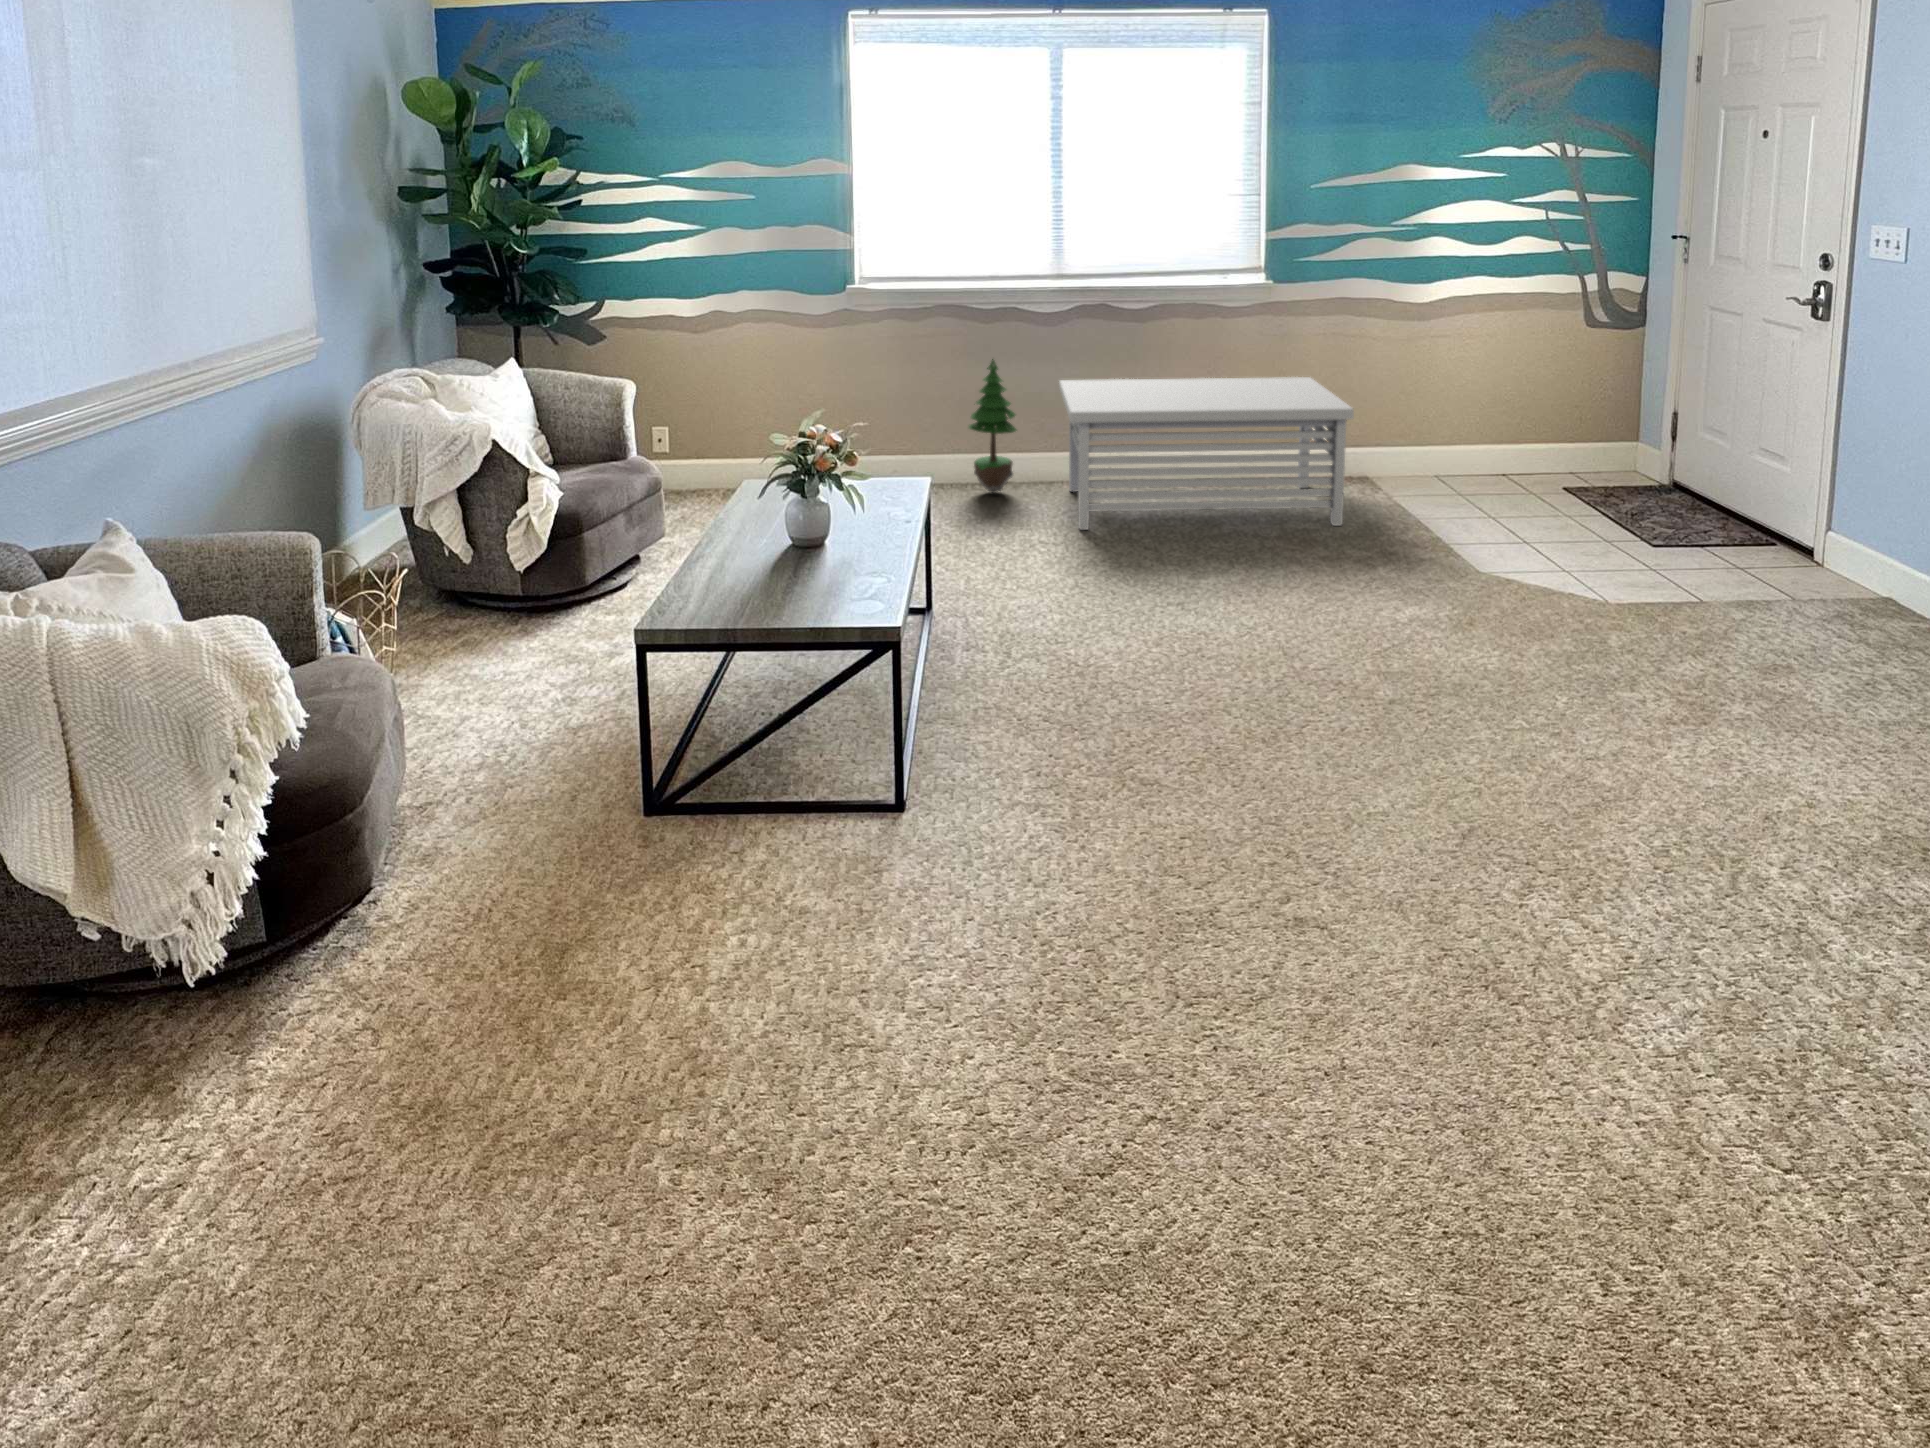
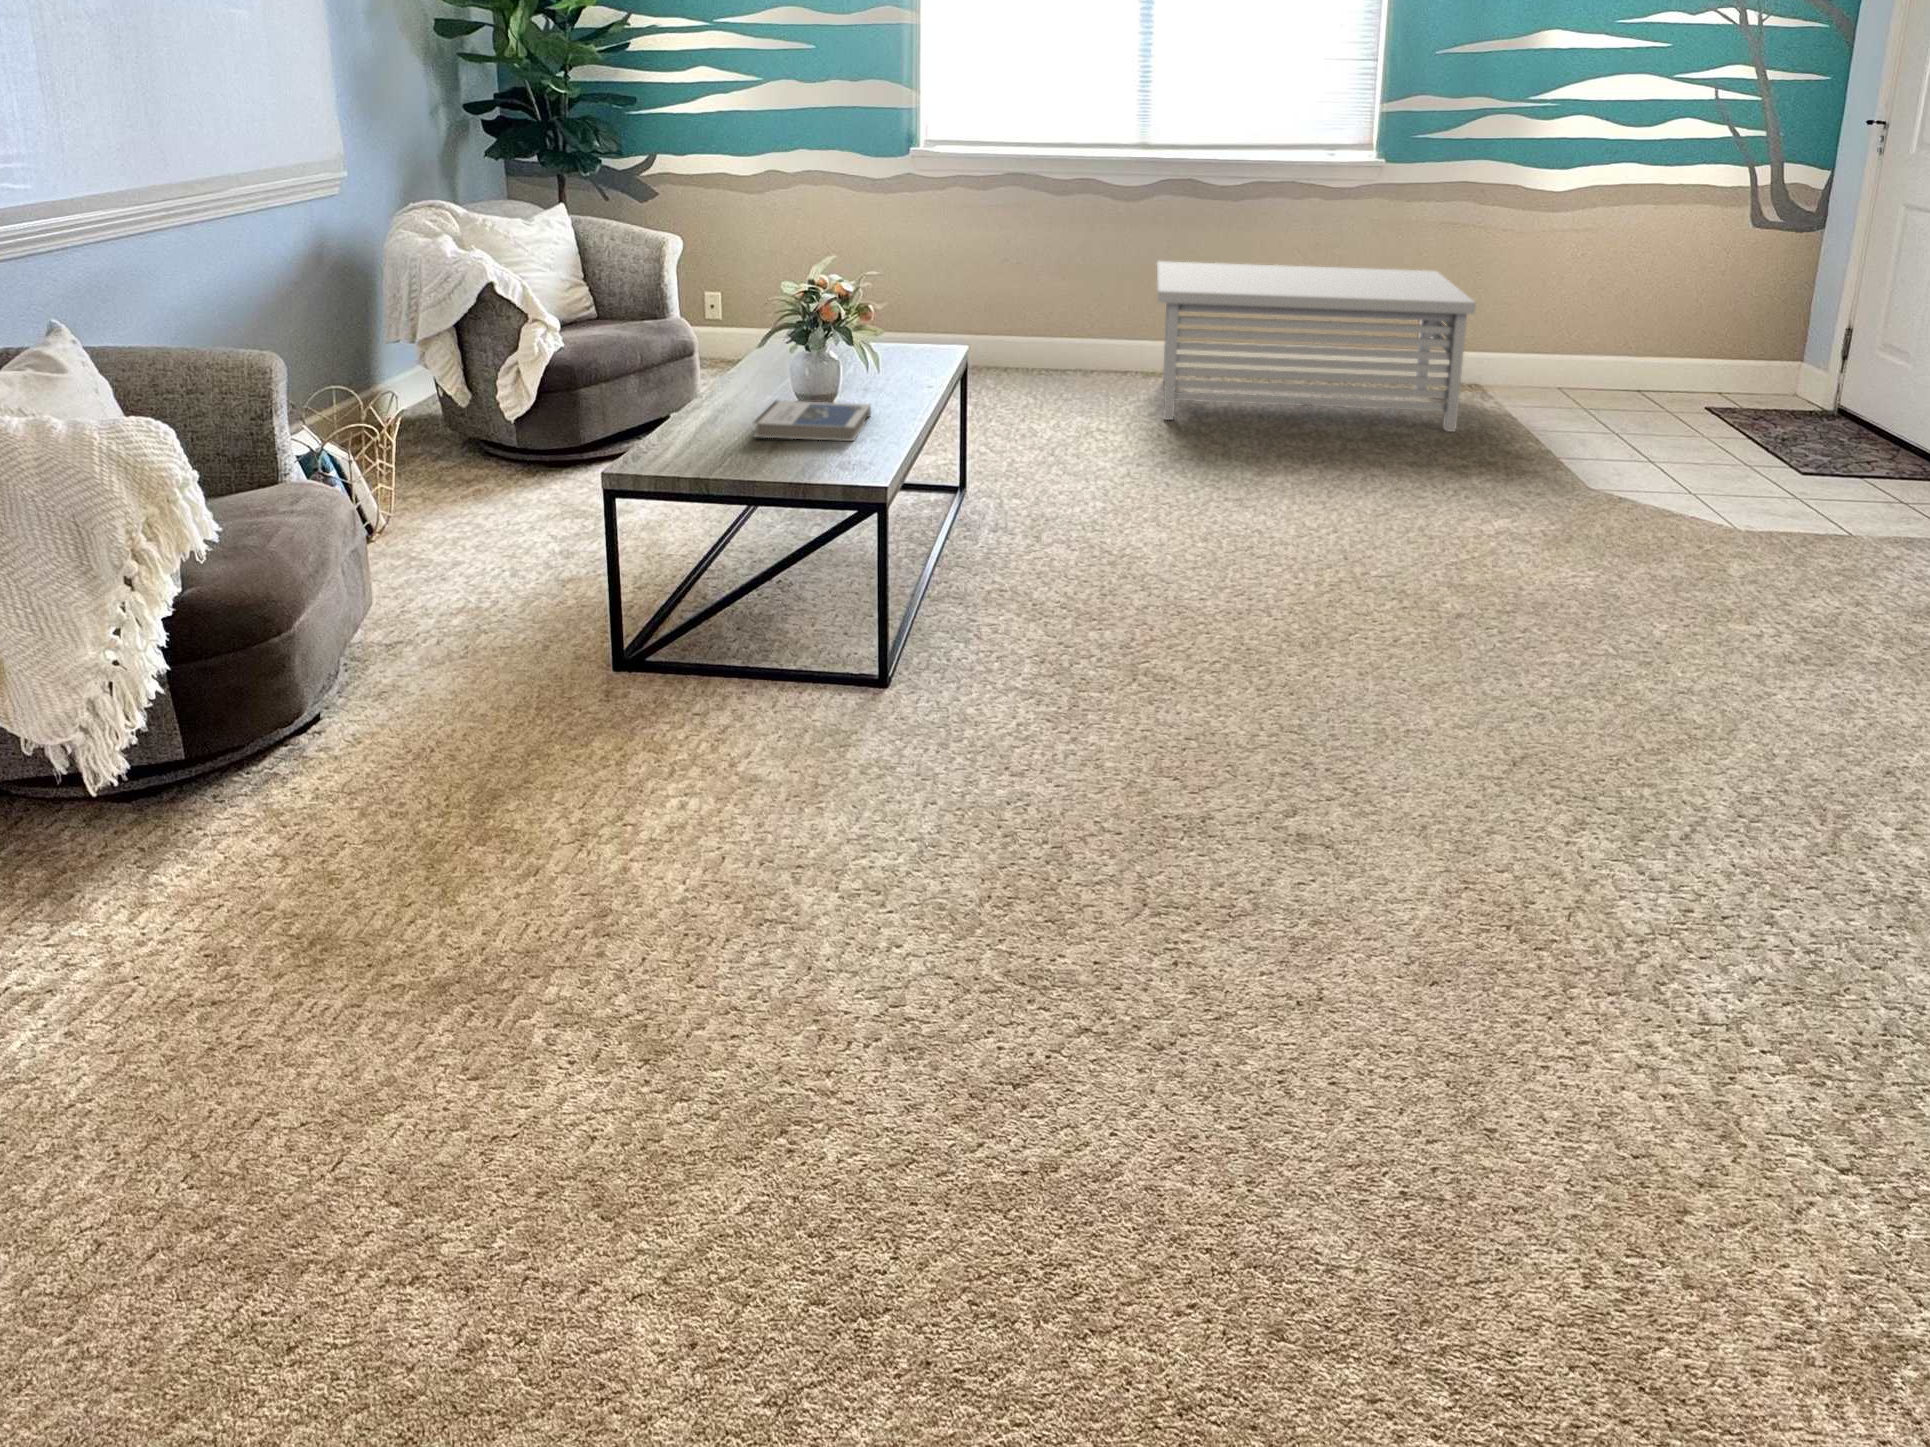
potted tree: present [969,359,1016,493] -> none [1055,232,1109,379]
hardback book: none [751,548,852,588] -> present [754,400,871,441]

